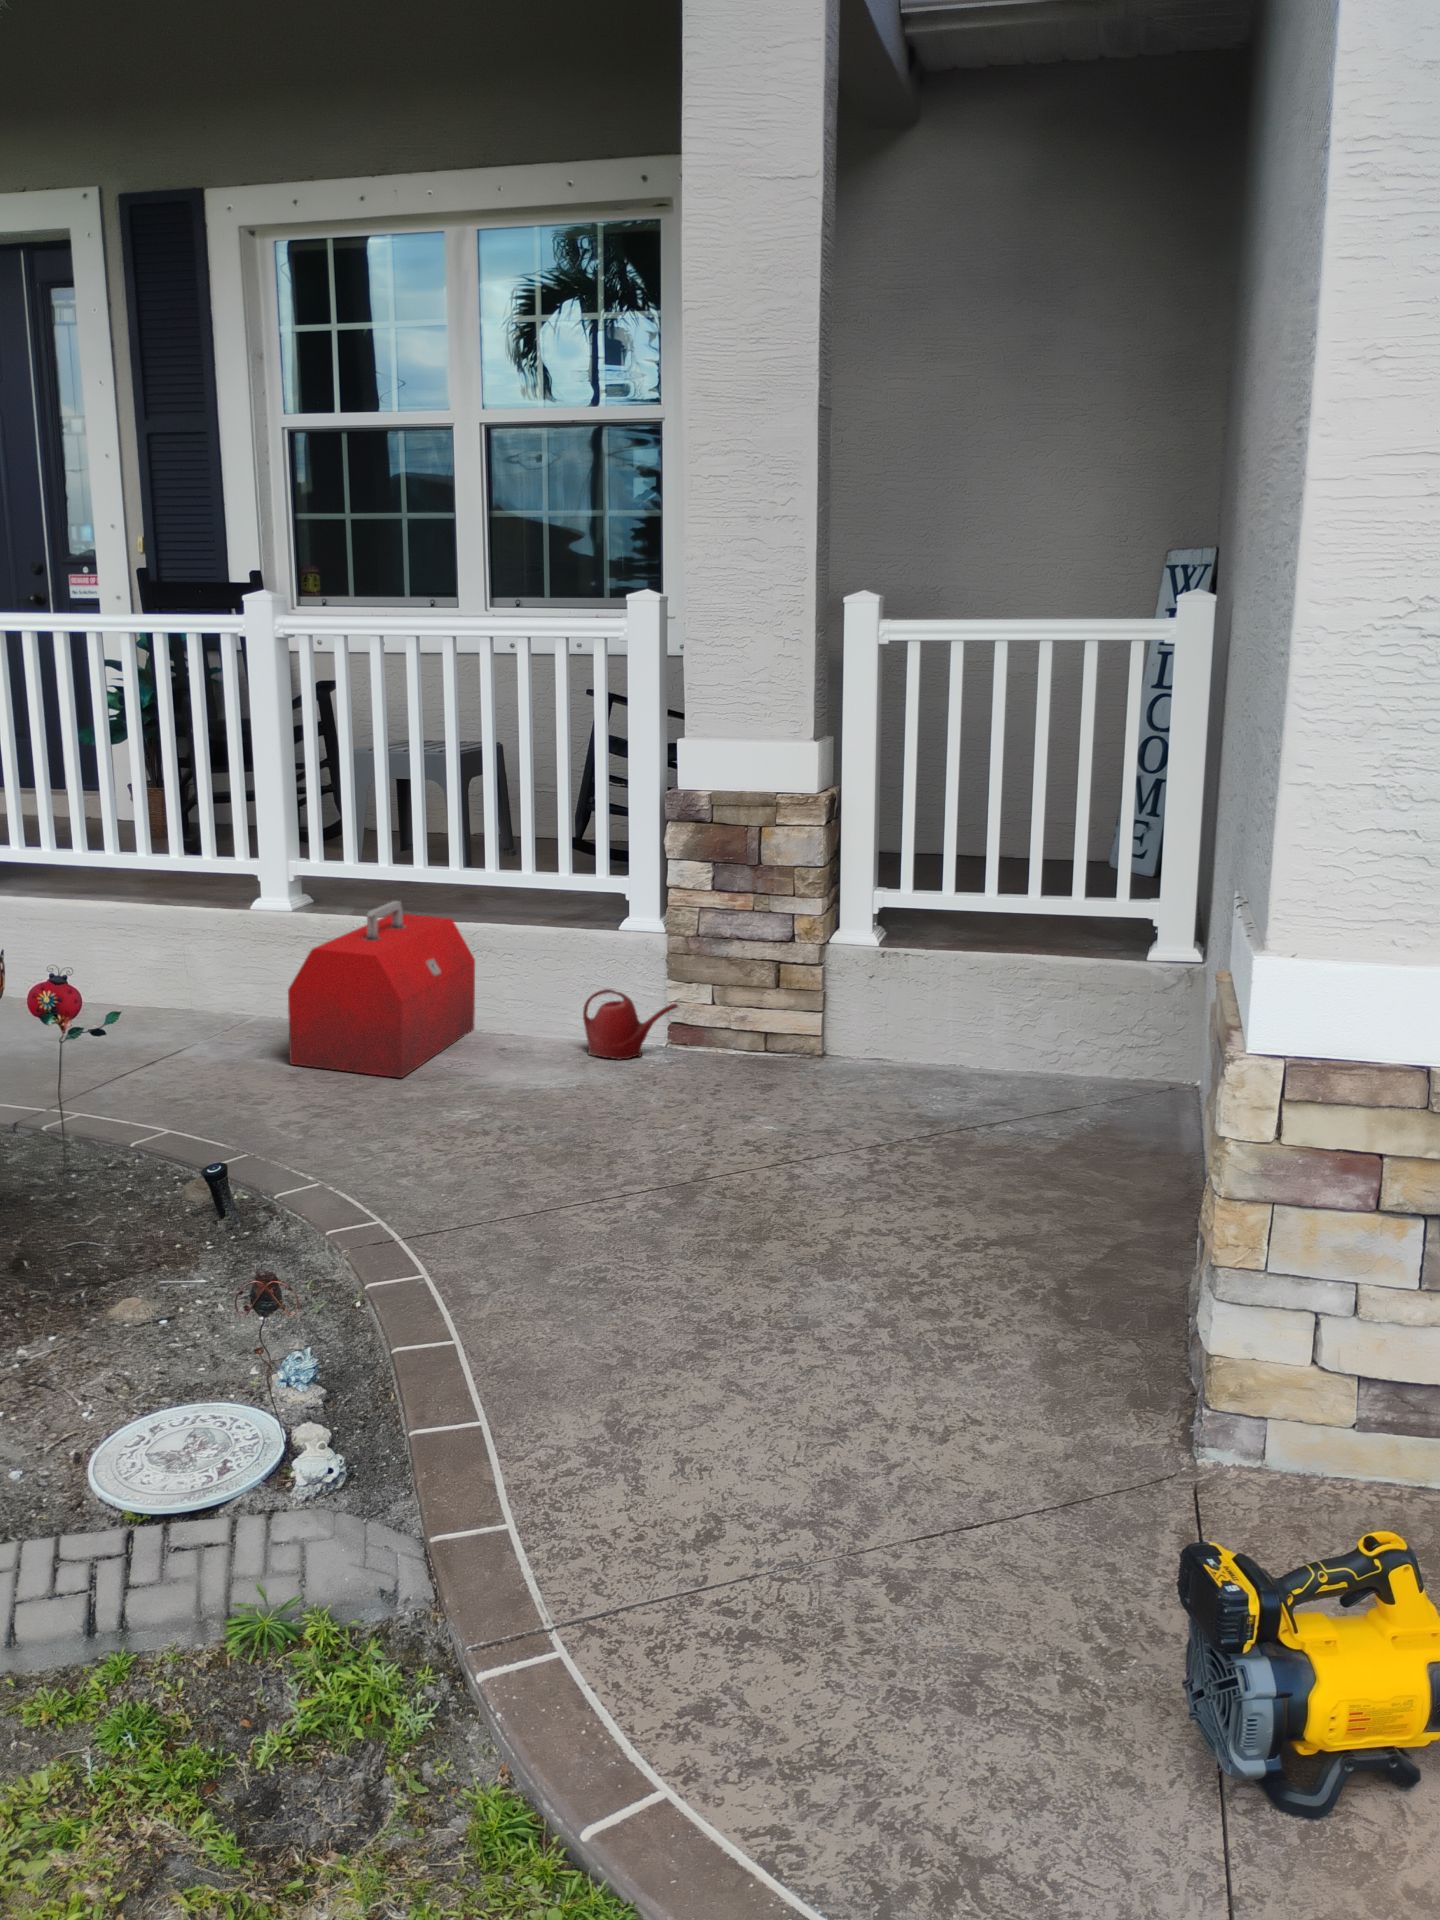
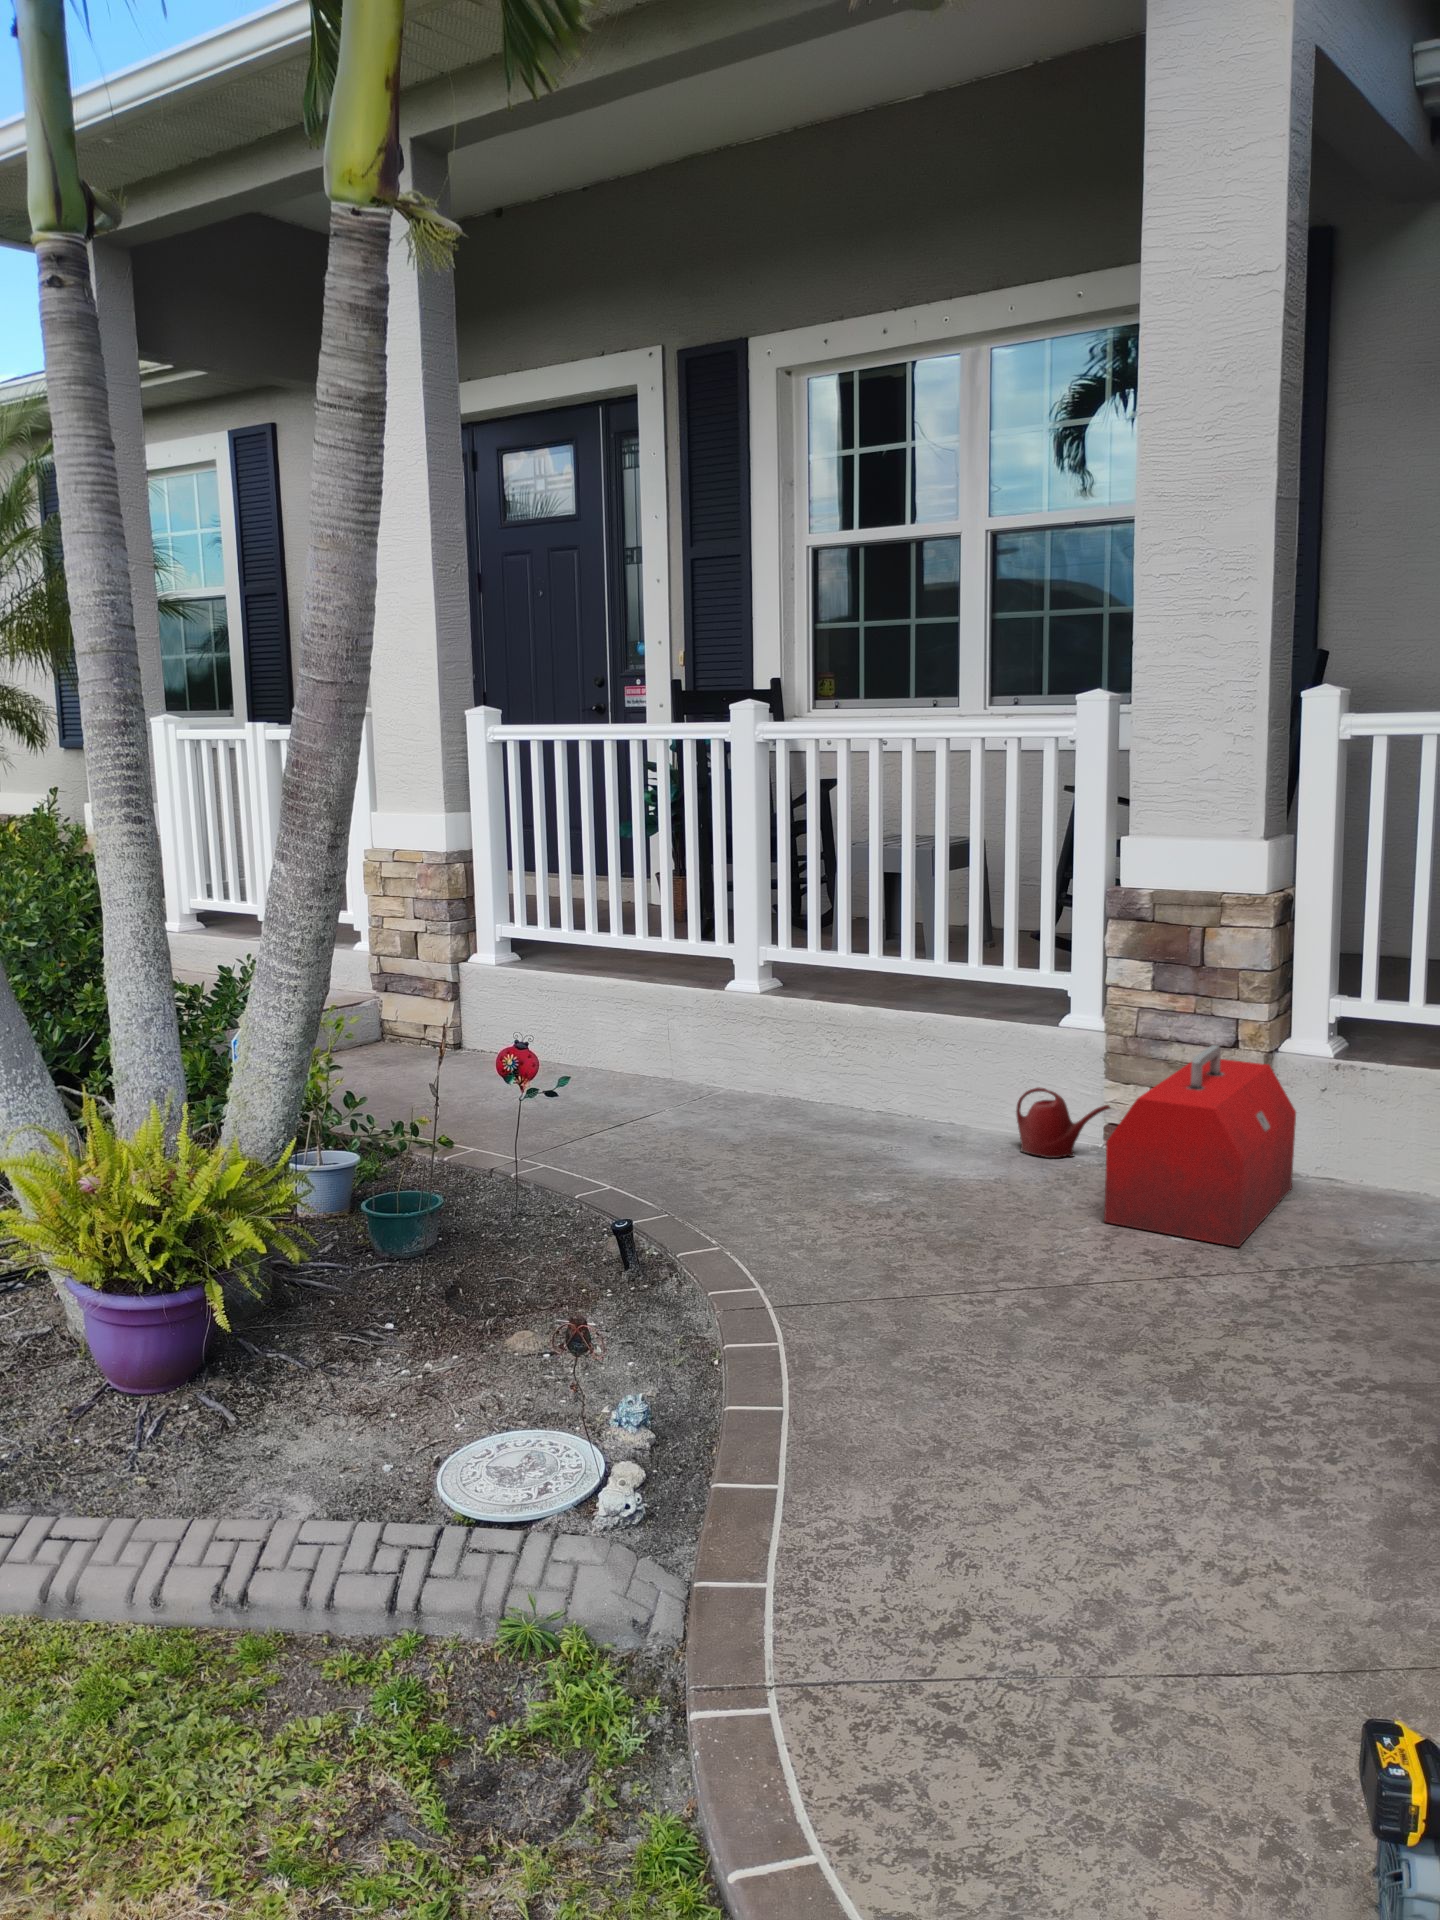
toolbox: present [288,901,475,1078] -> present [1104,1045,1296,1247]

